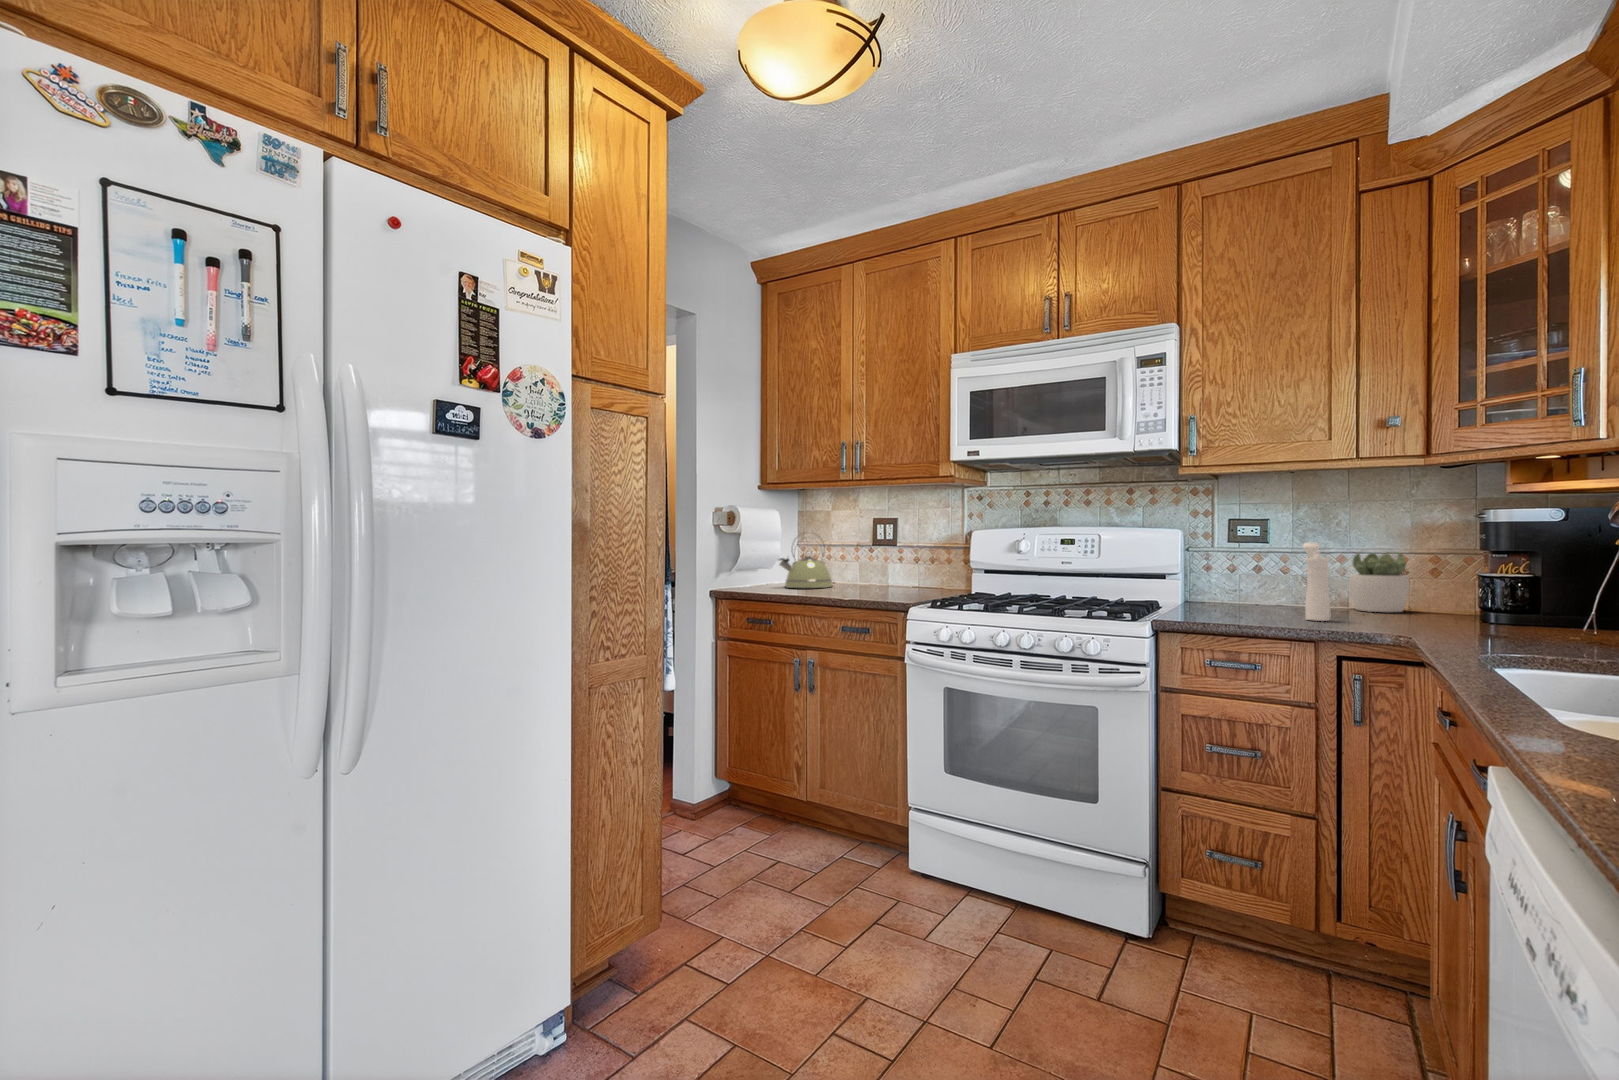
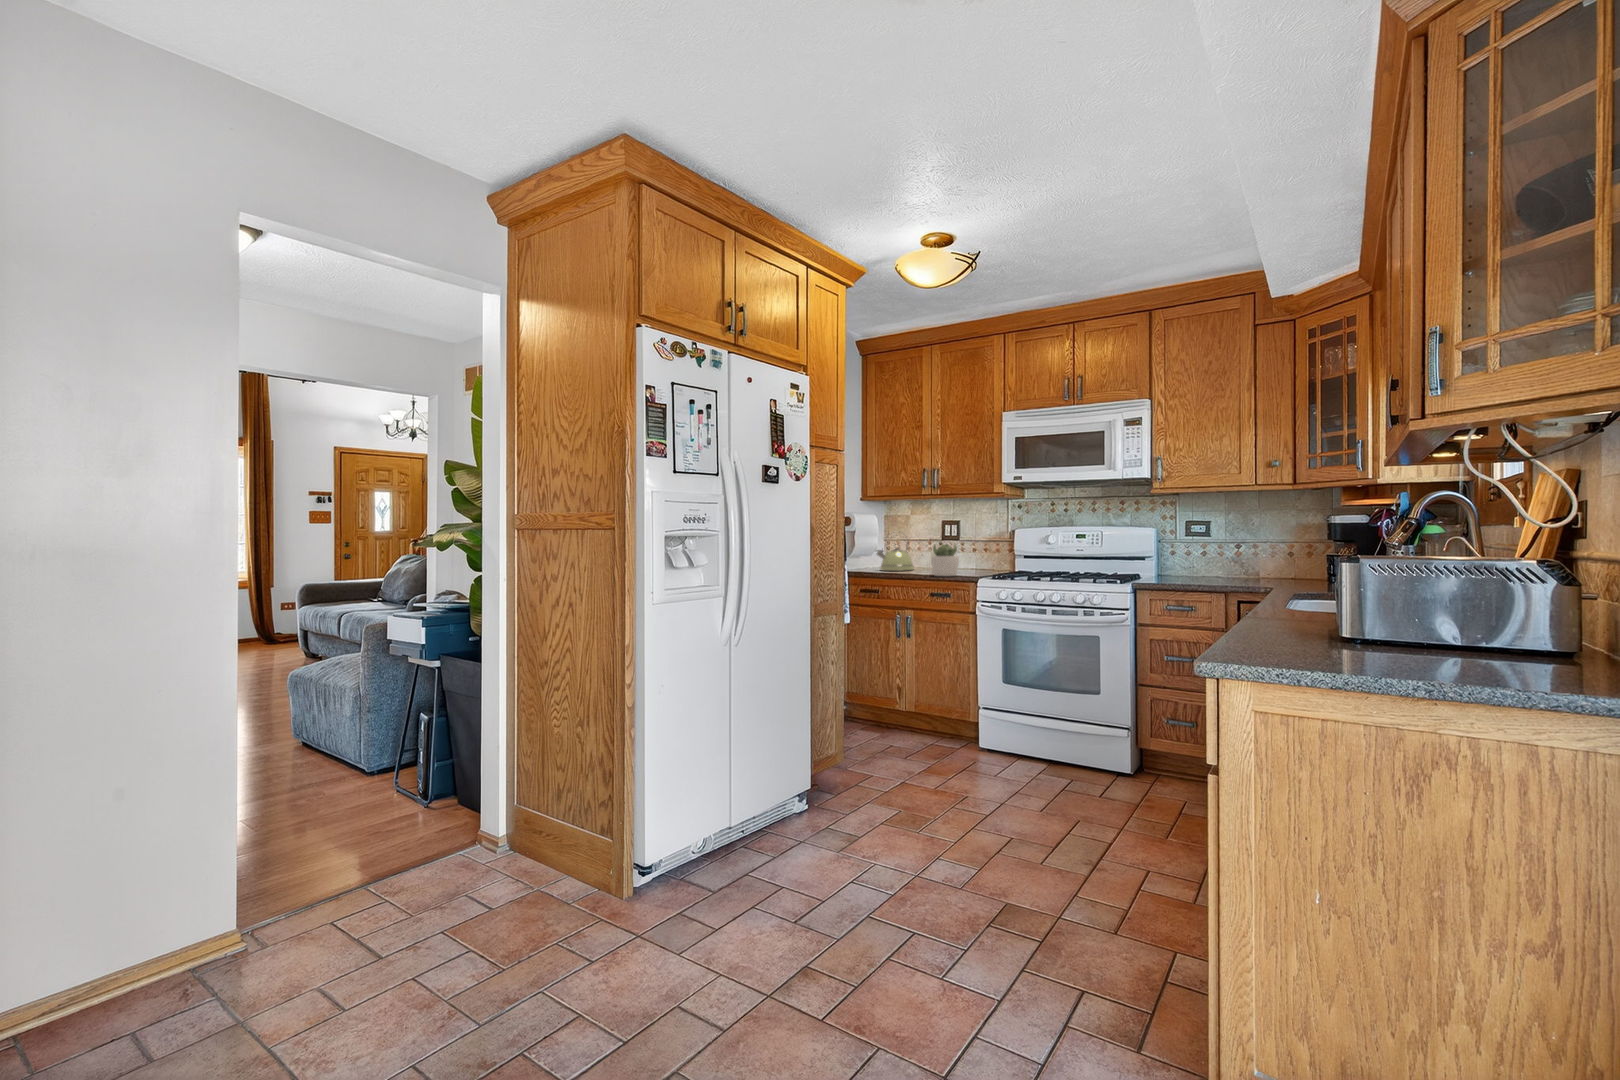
pepper mill: present [1303,543,1330,621] -> none [1224,536,1239,583]
succulent plant: present [1349,553,1410,612] -> present [931,544,959,576]

